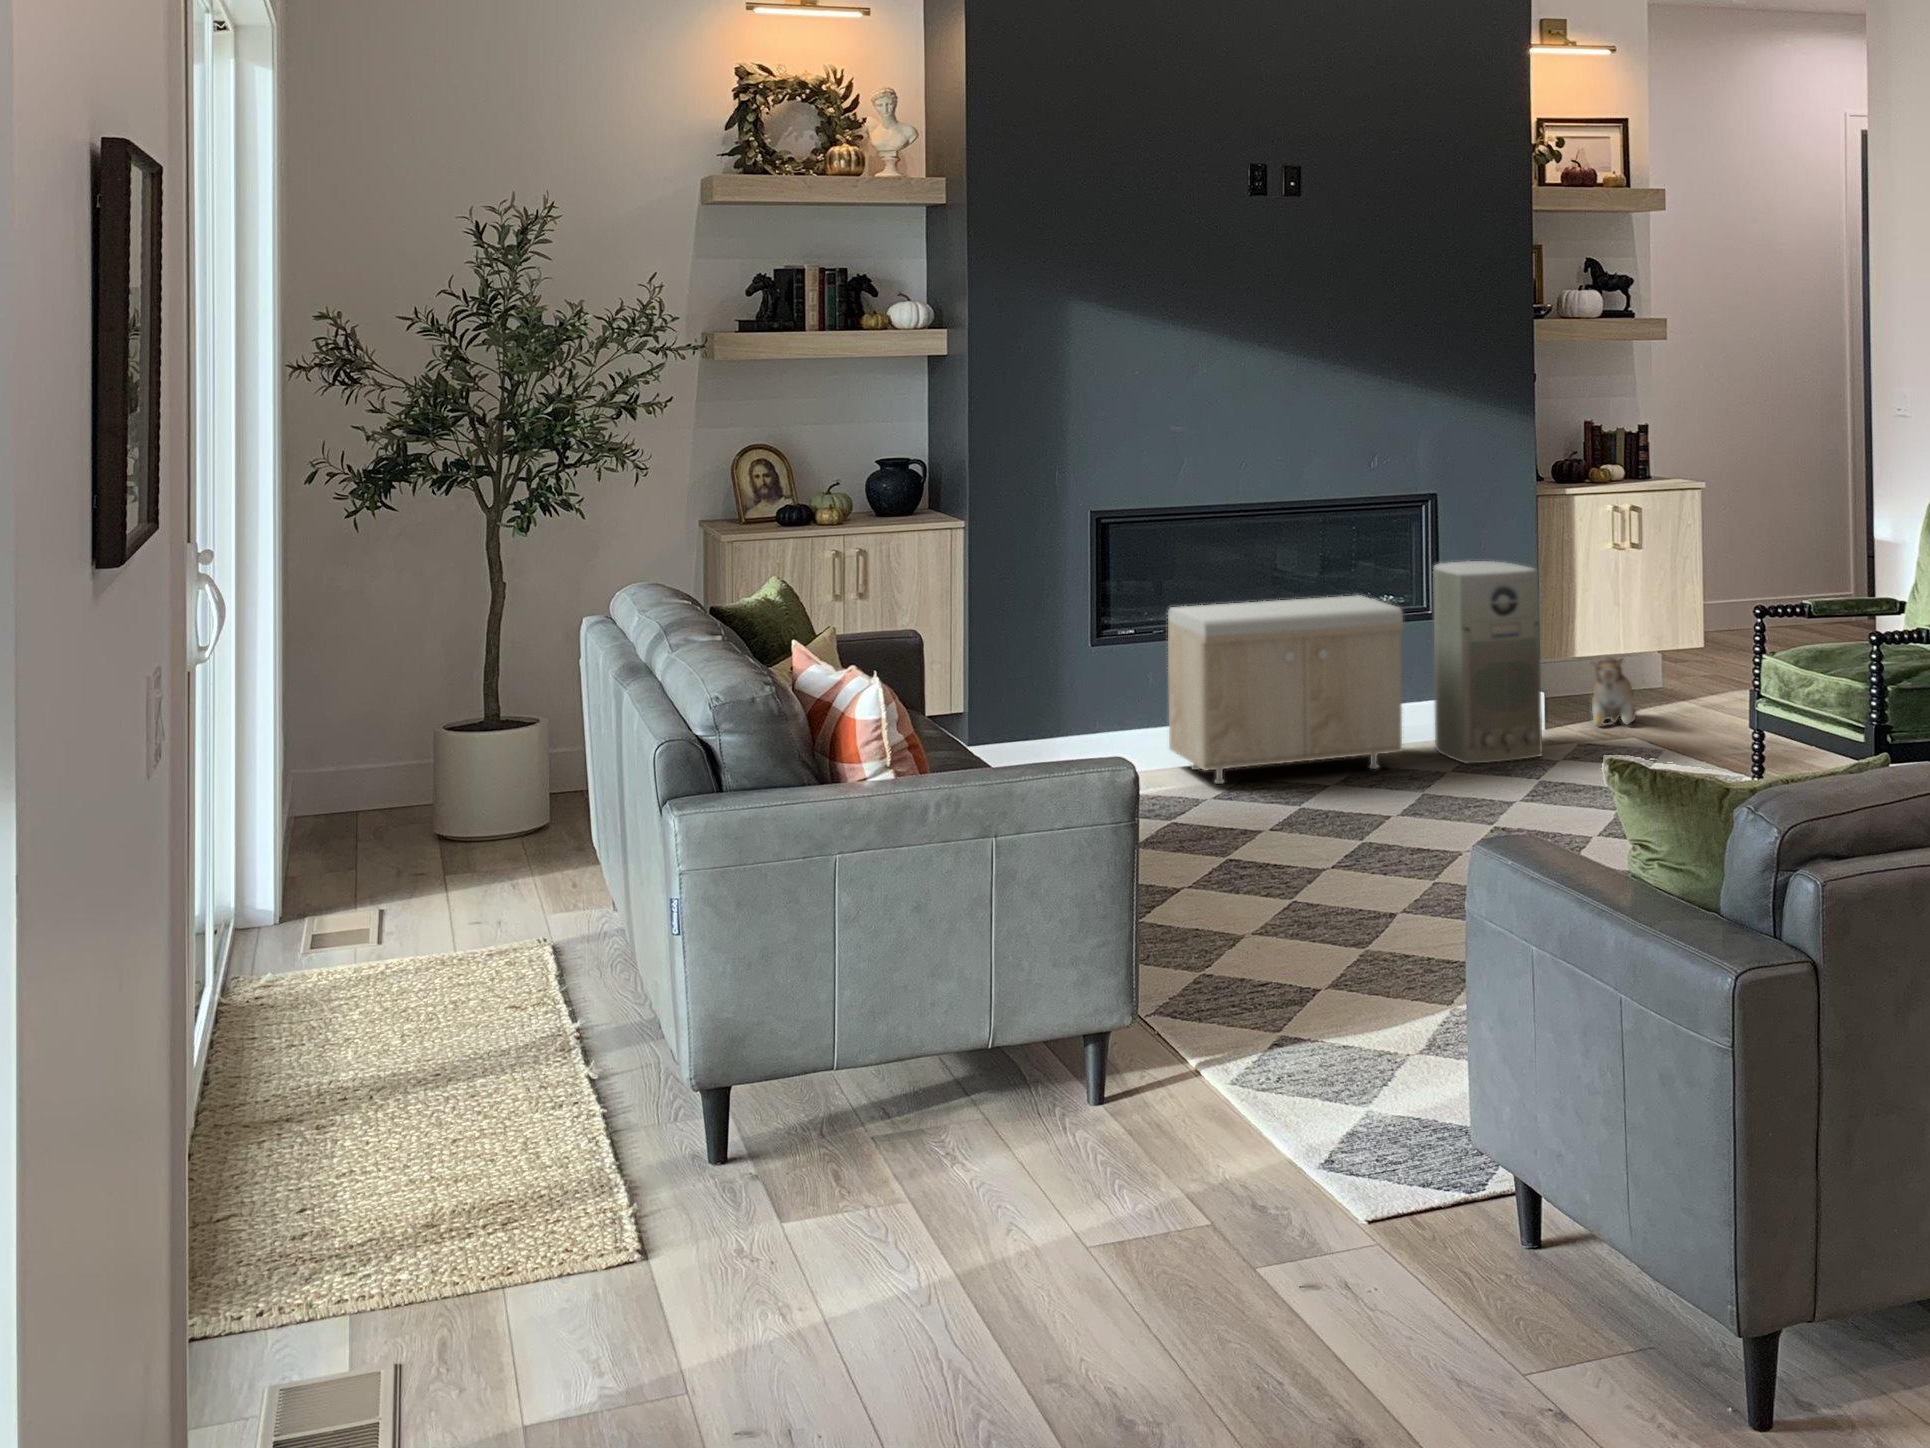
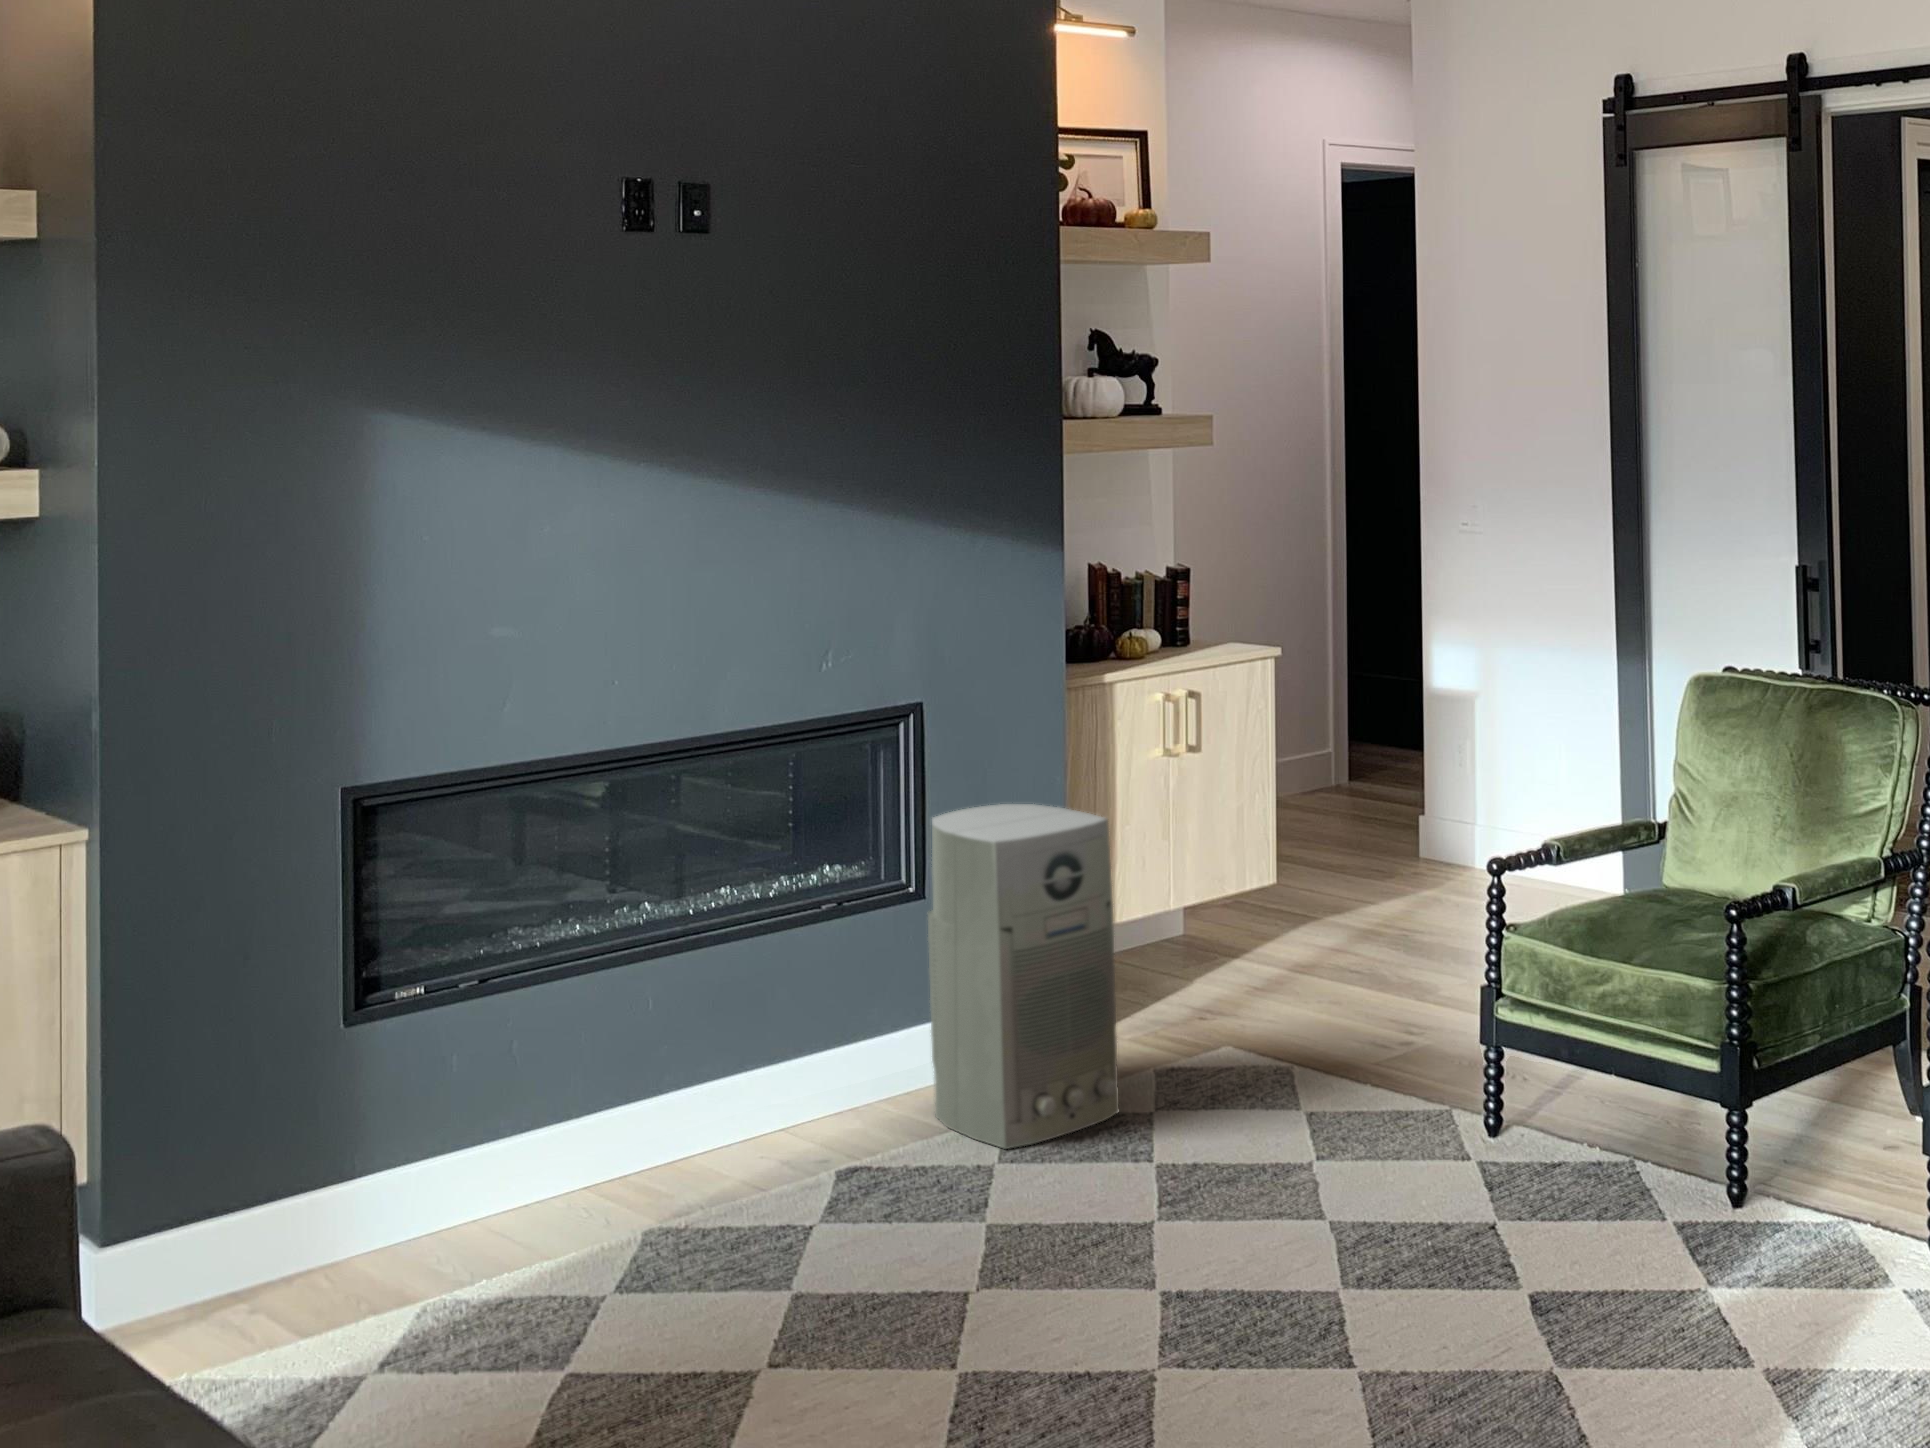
storage bench: present [1168,595,1404,784] -> none [478,884,914,1274]
plush toy: present [1592,656,1637,726] -> none [1142,924,1207,1031]

